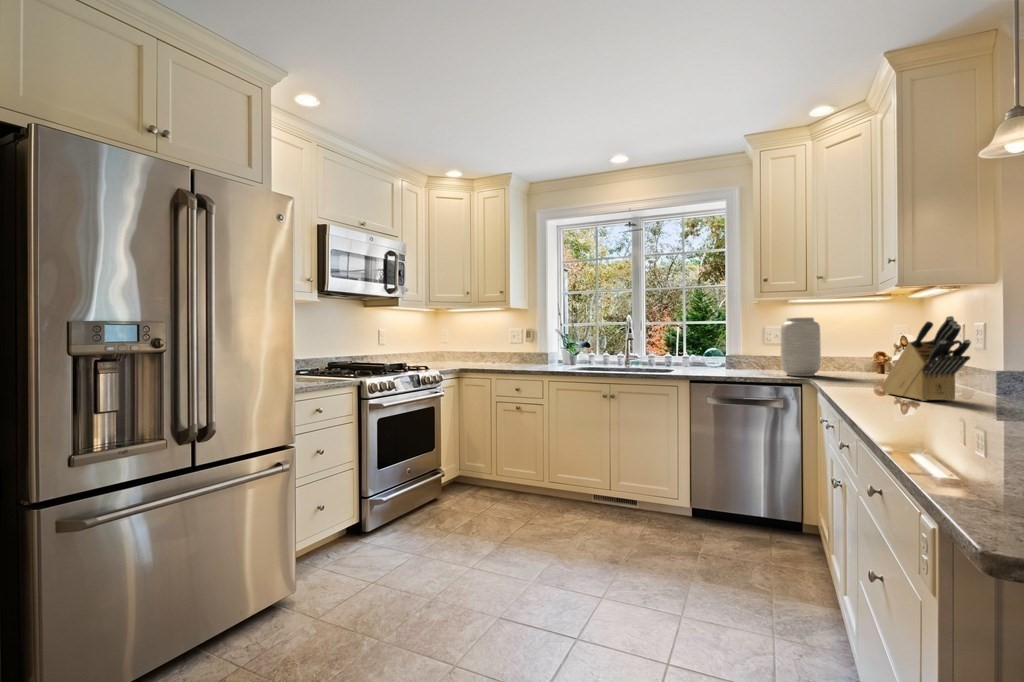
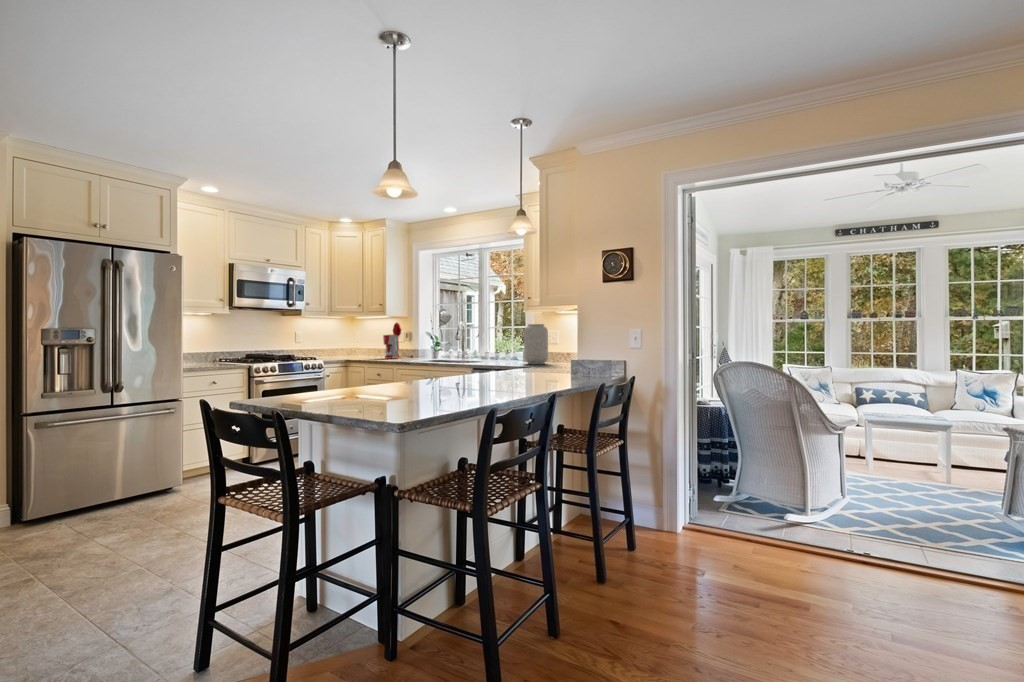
knife block: present [882,316,971,401] -> none [492,325,521,374]
coffee maker: none [506,317,538,366] -> present [383,323,413,358]

